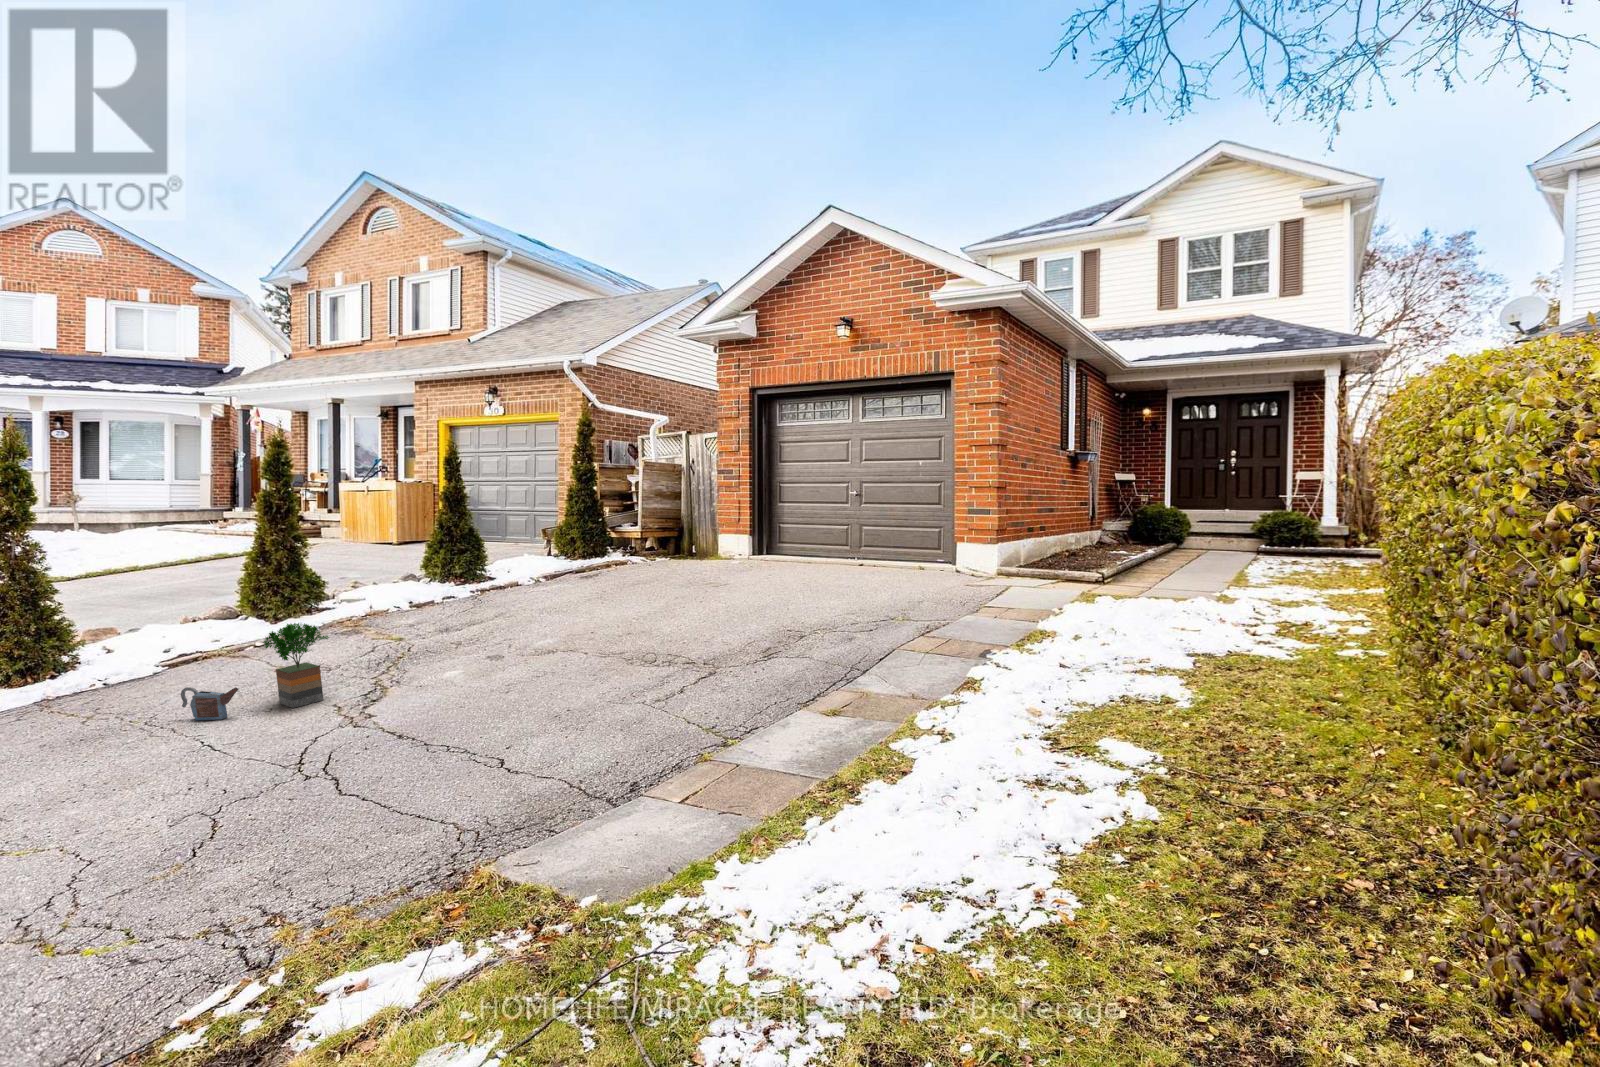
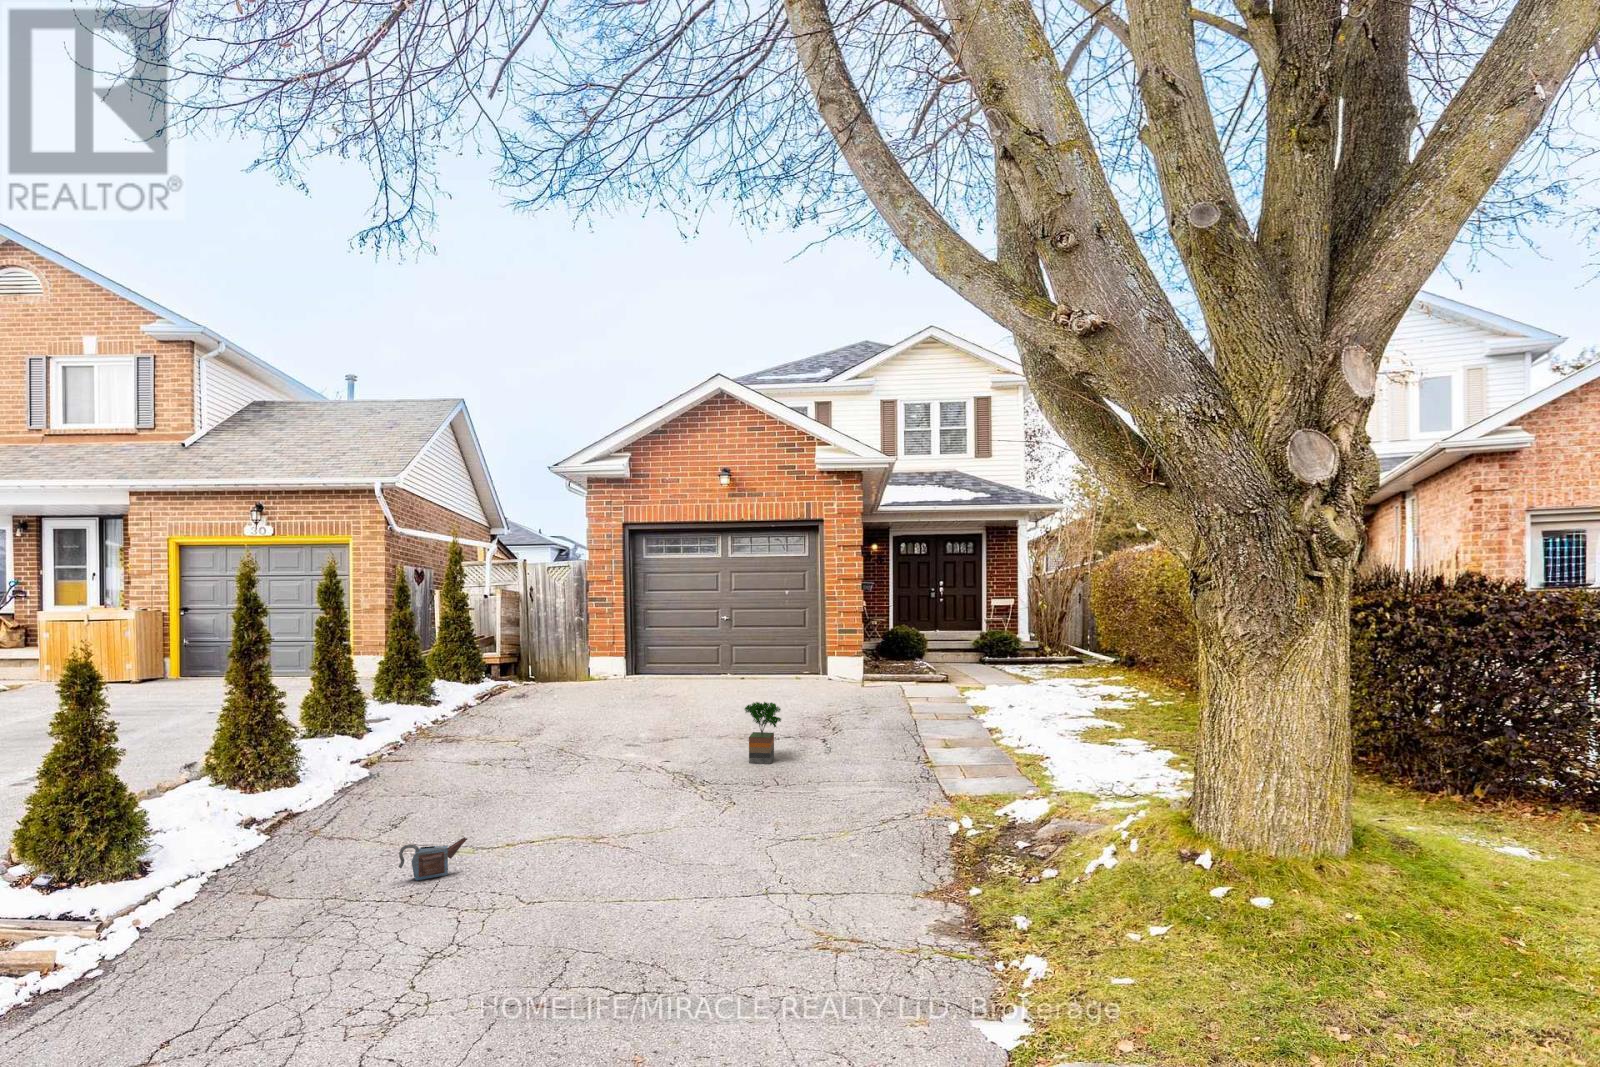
potted tree: present [264,623,329,708] -> present [745,702,781,764]

